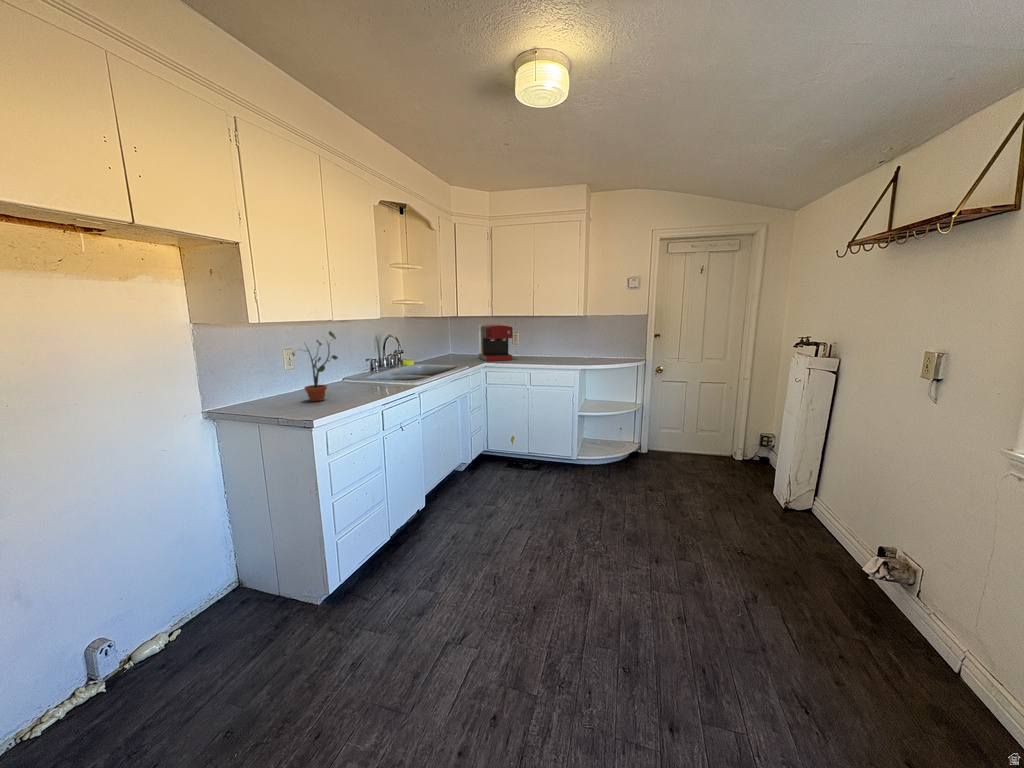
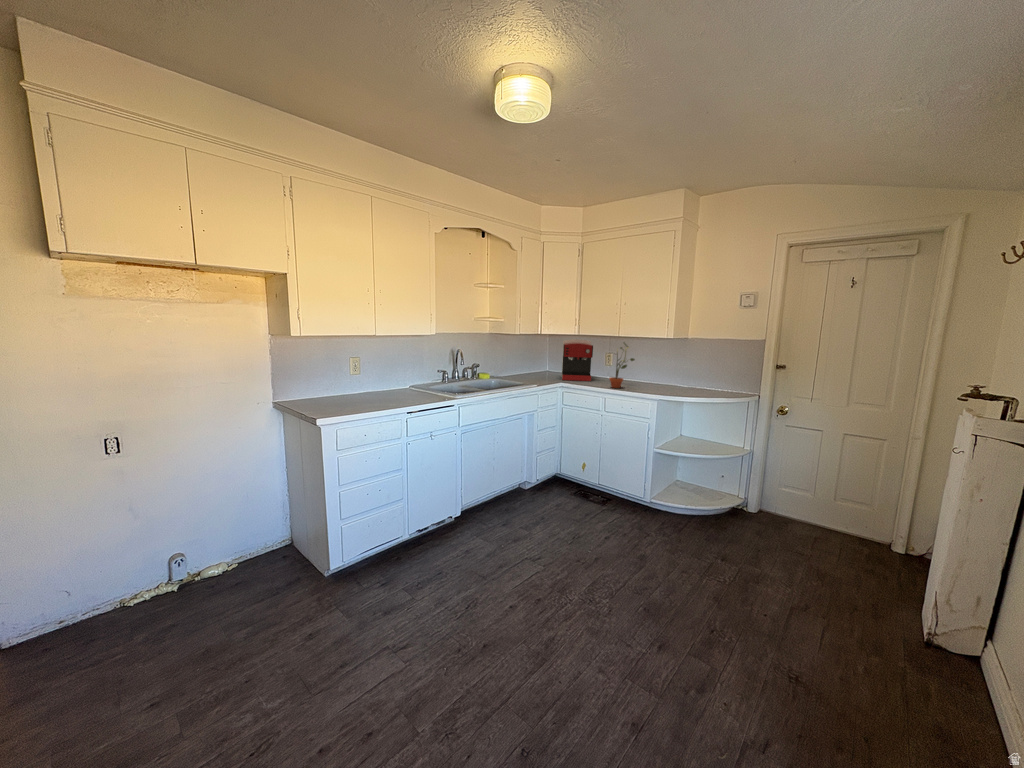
potted plant: present [292,331,338,401] -> present [610,343,635,388]

